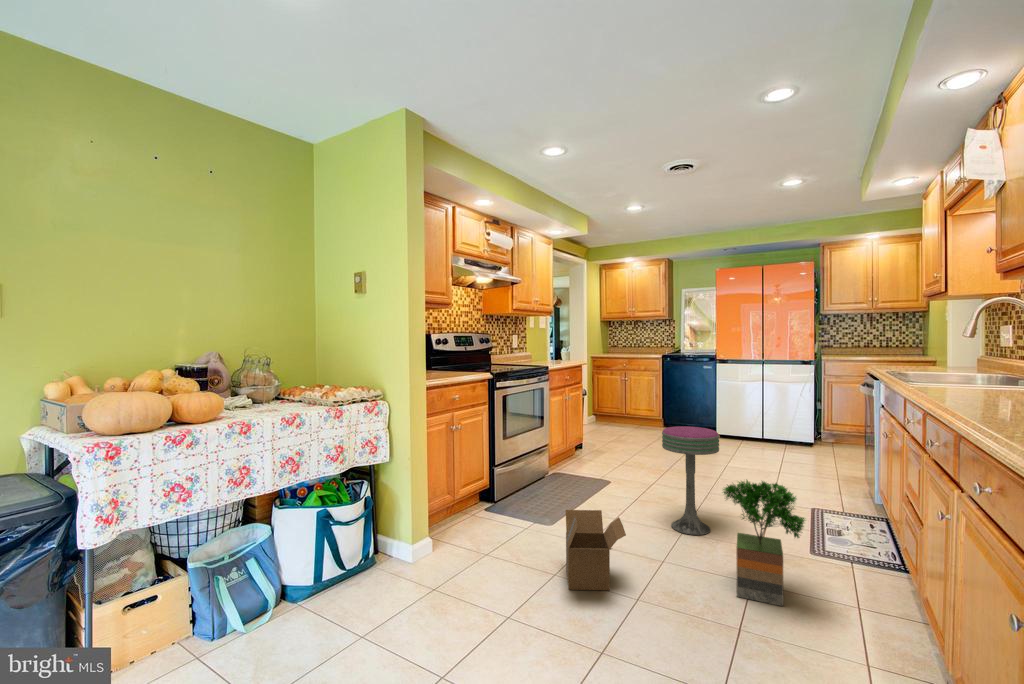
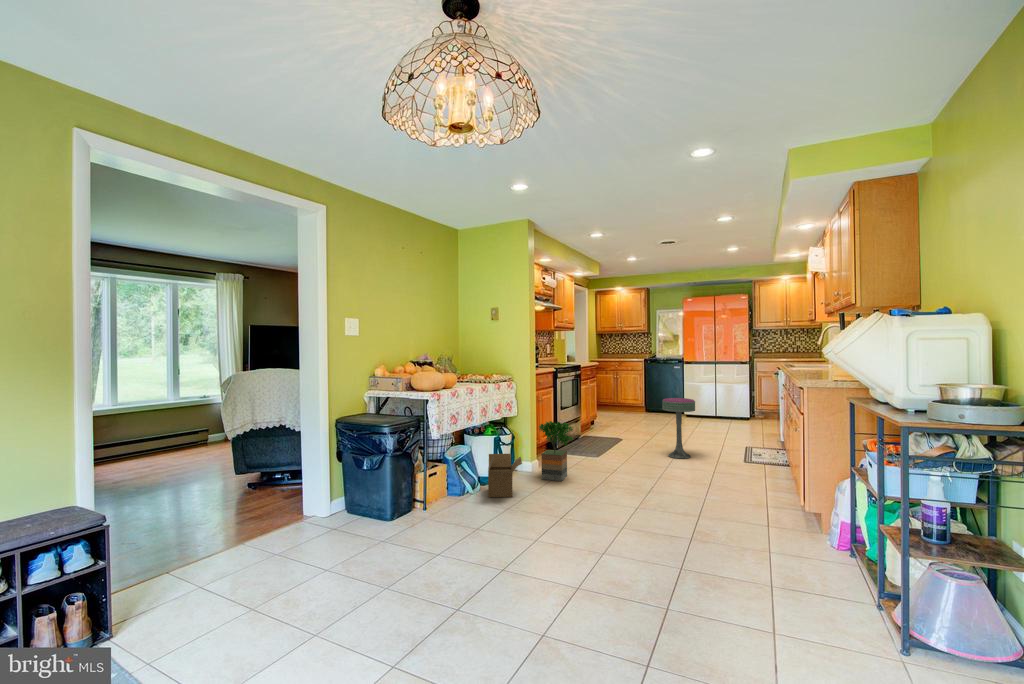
potted tree: present [723,480,805,606] -> present [539,421,573,481]
cardboard box: present [566,510,626,590] -> present [488,454,522,497]

